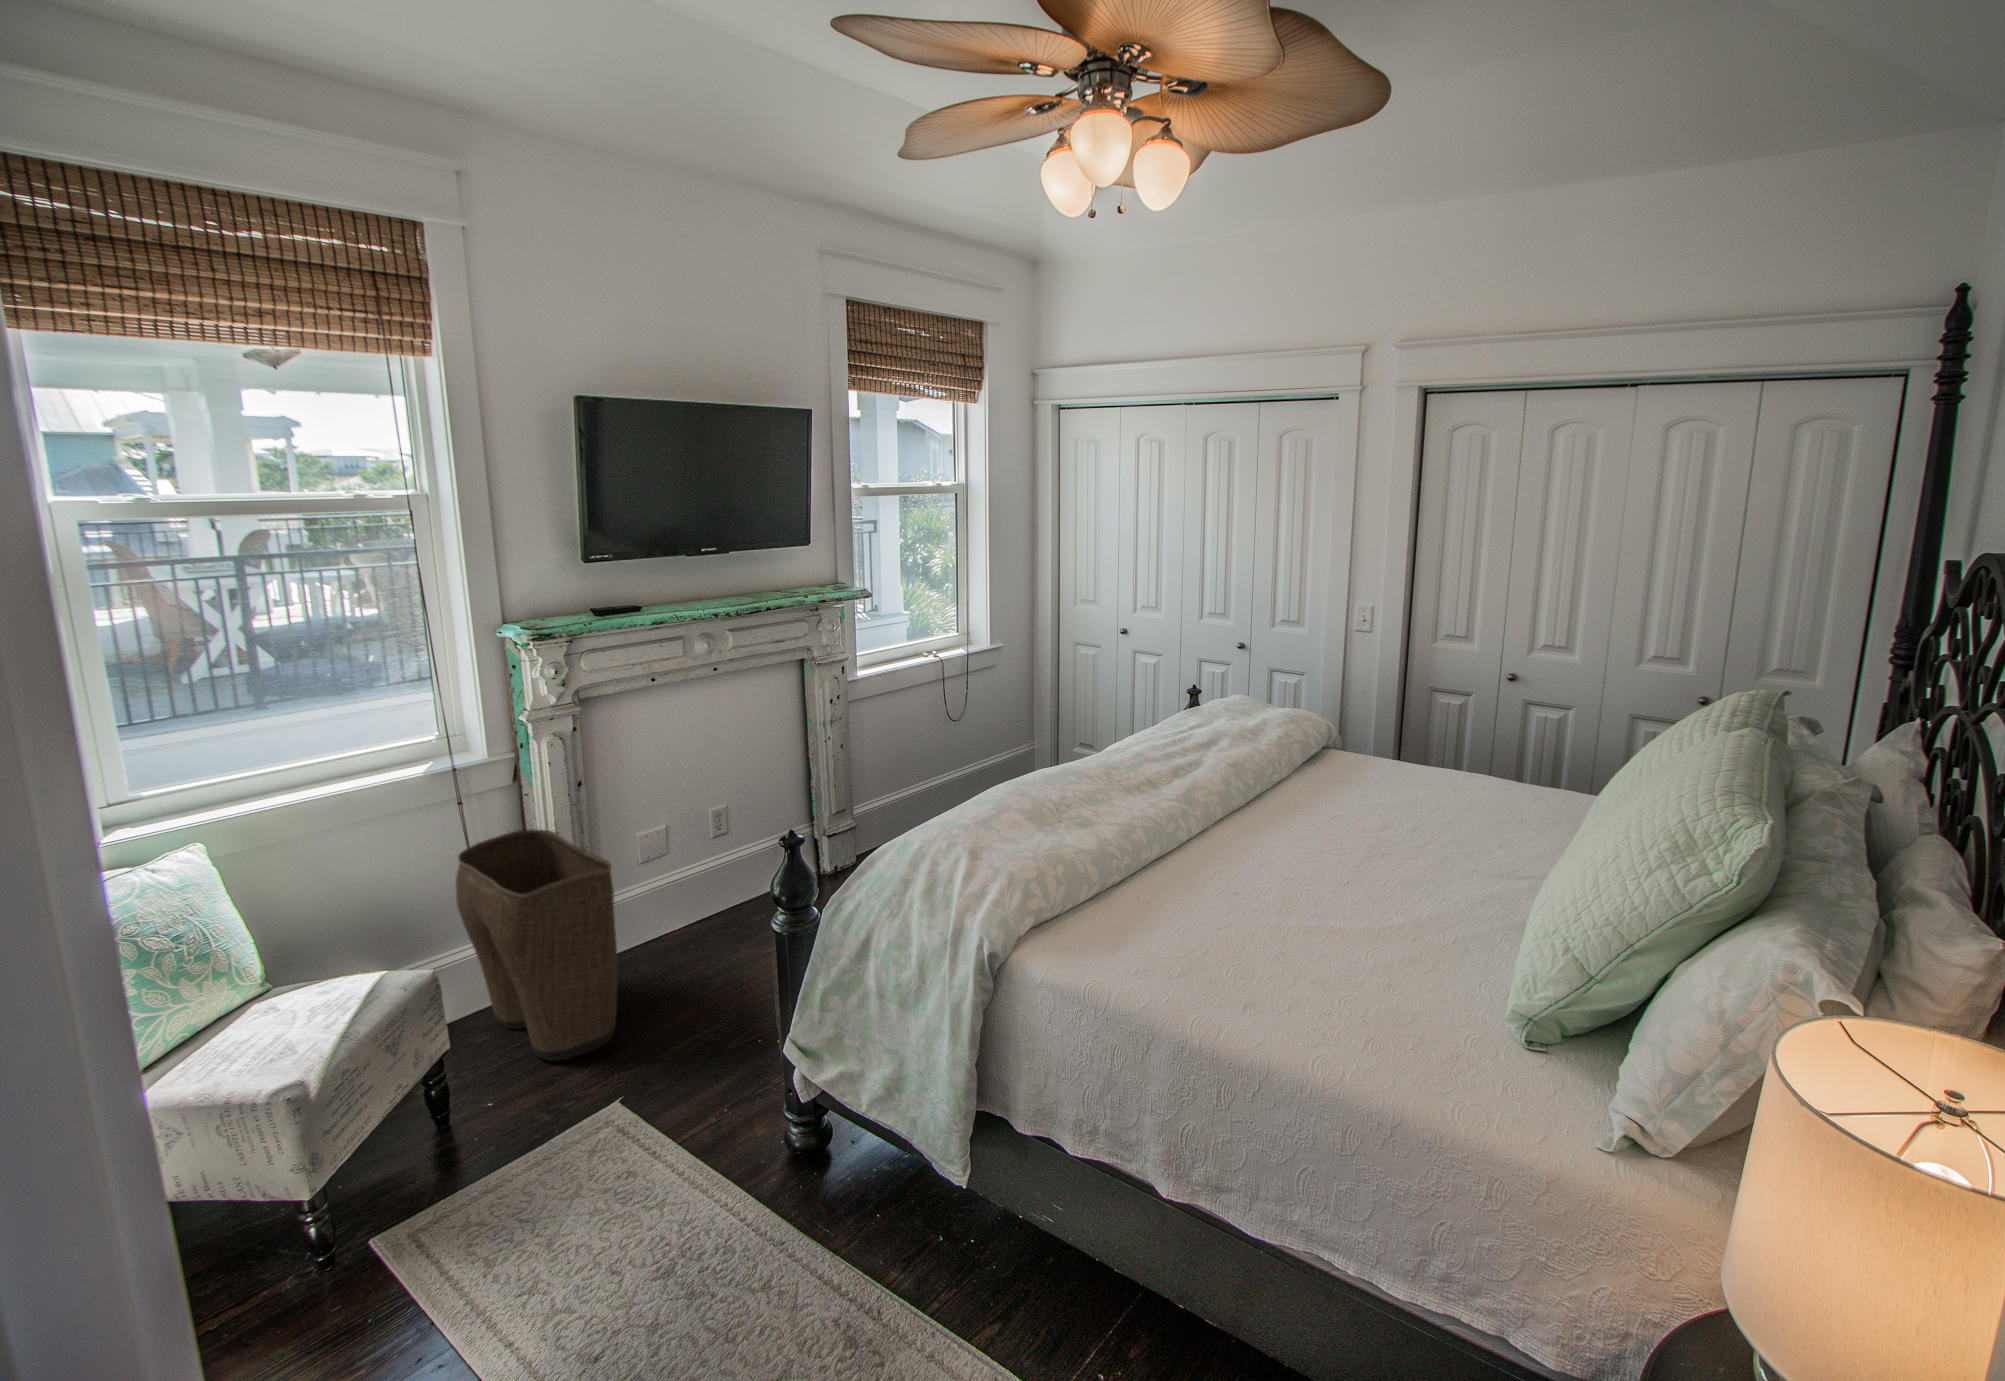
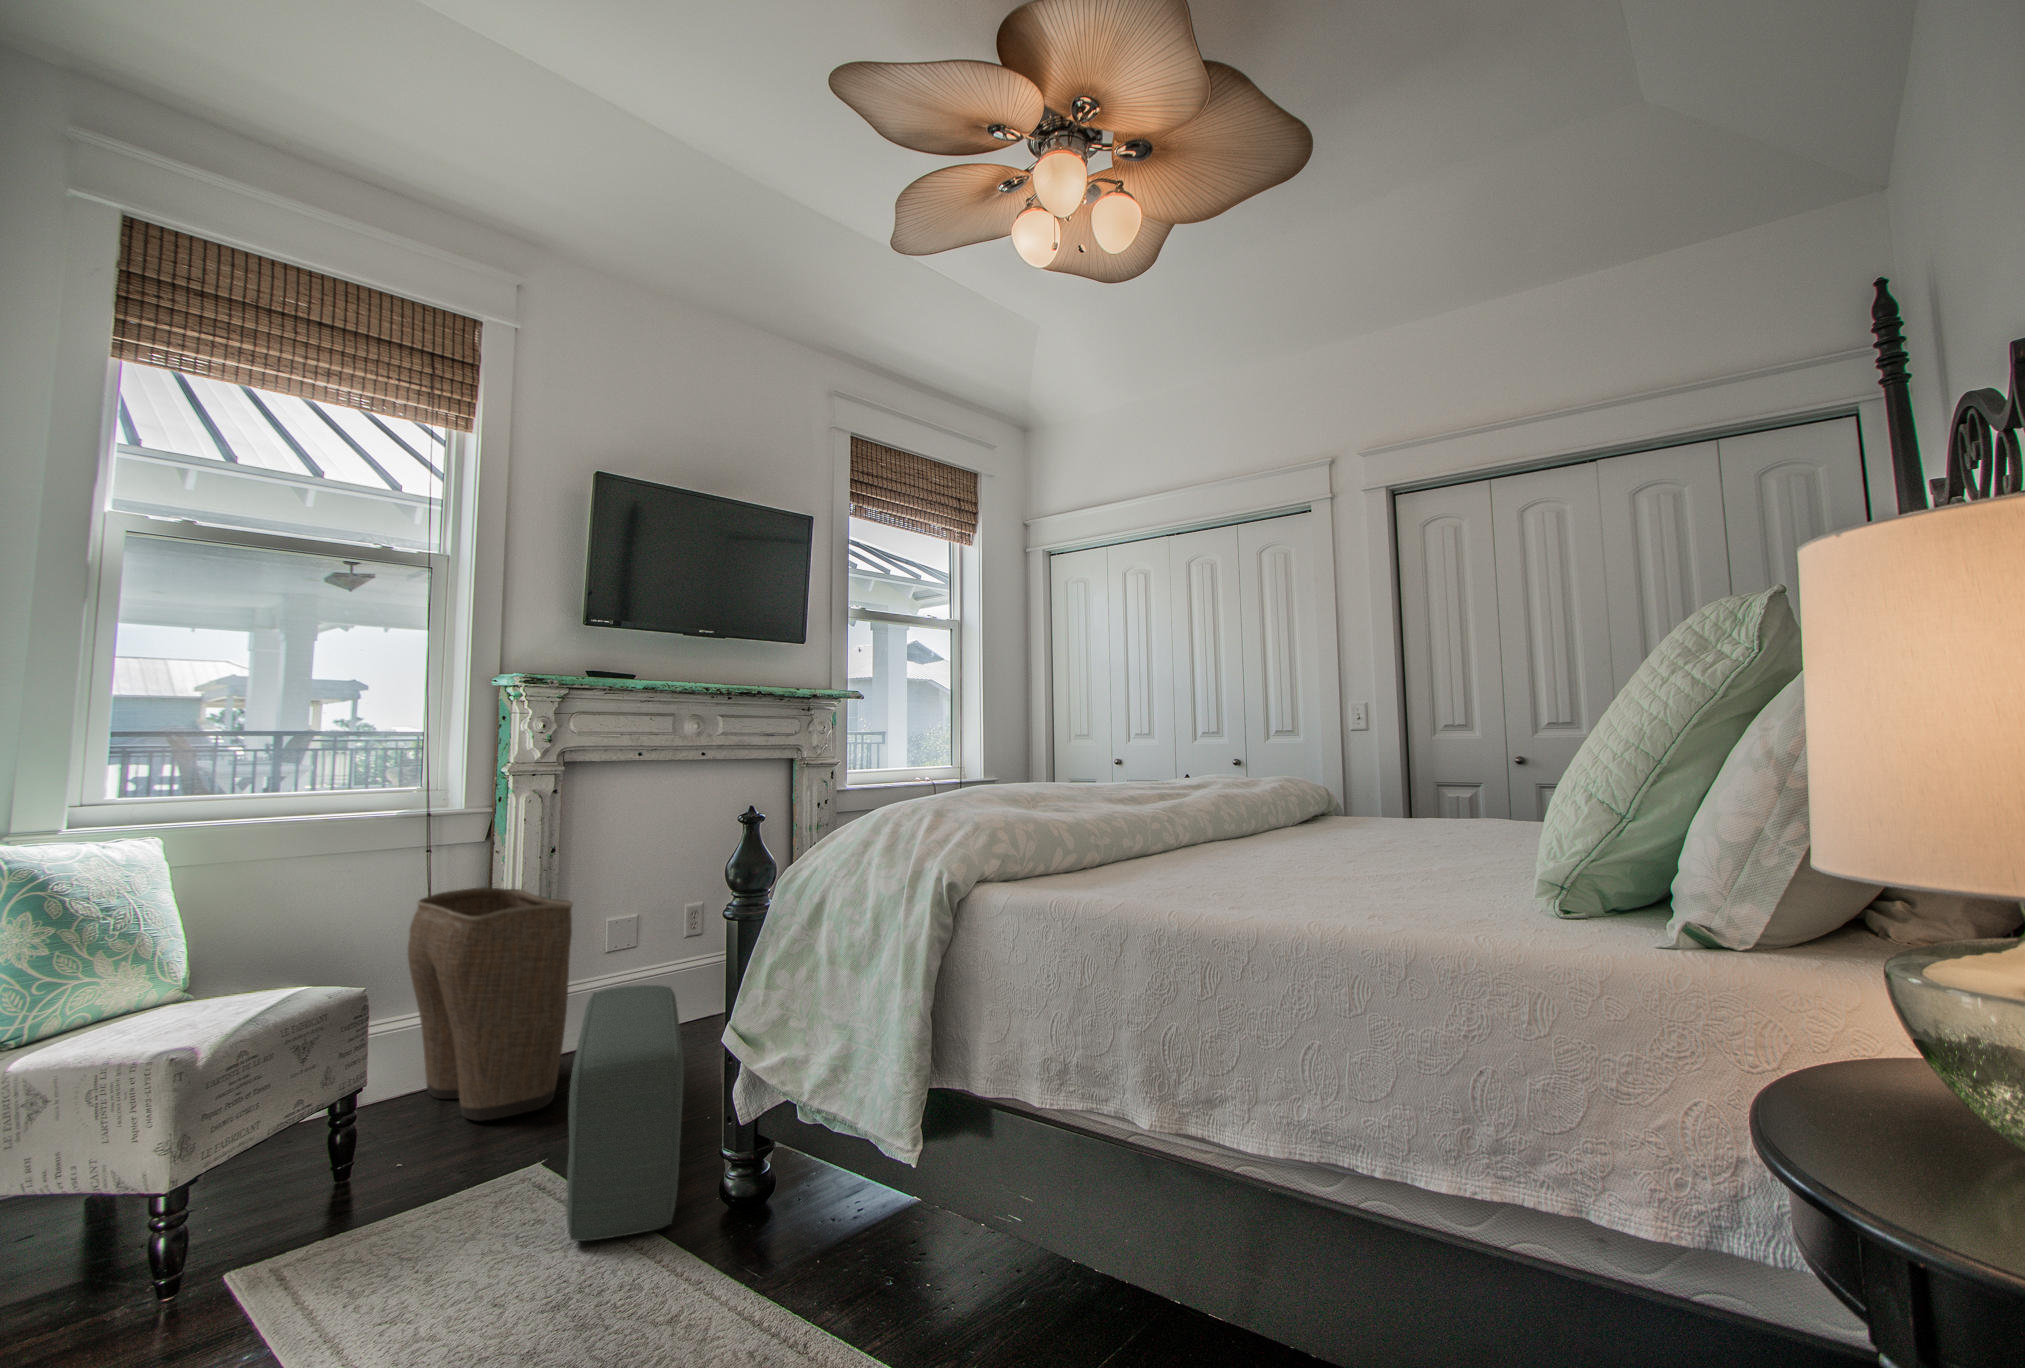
pouf: none [640,945,751,1223] -> present [566,985,684,1241]

